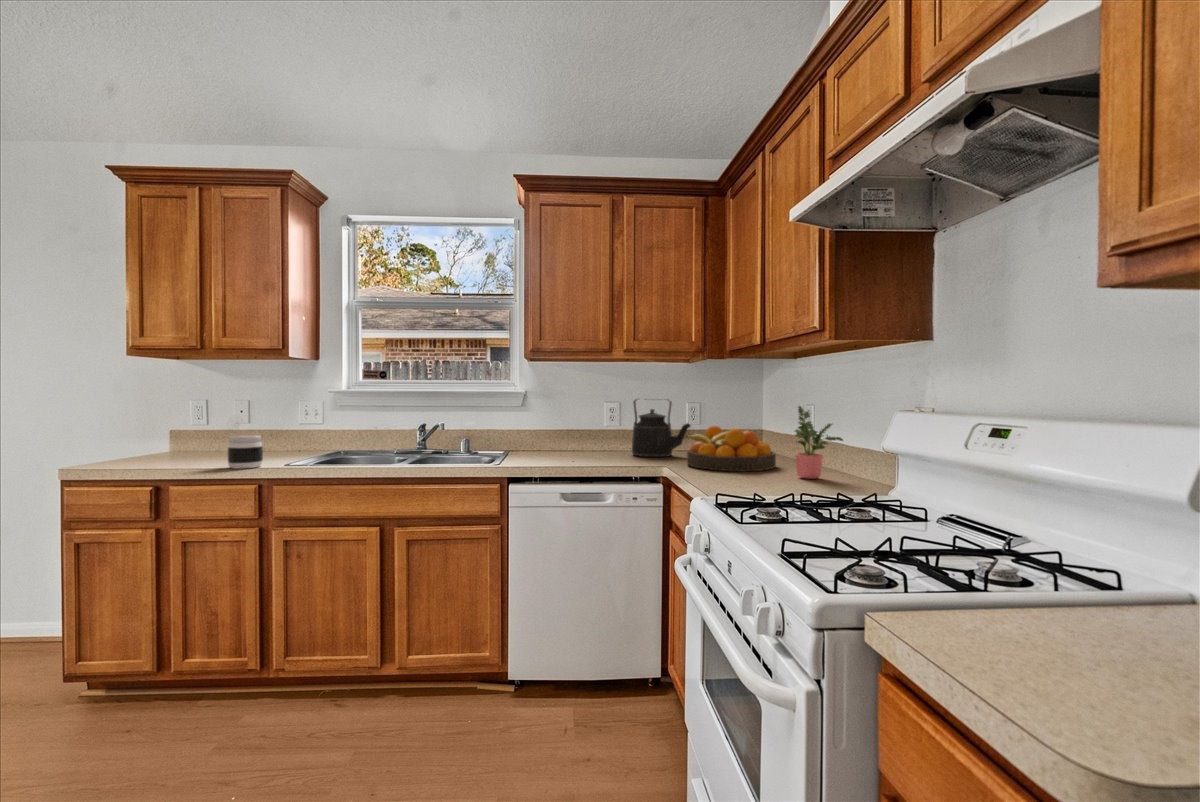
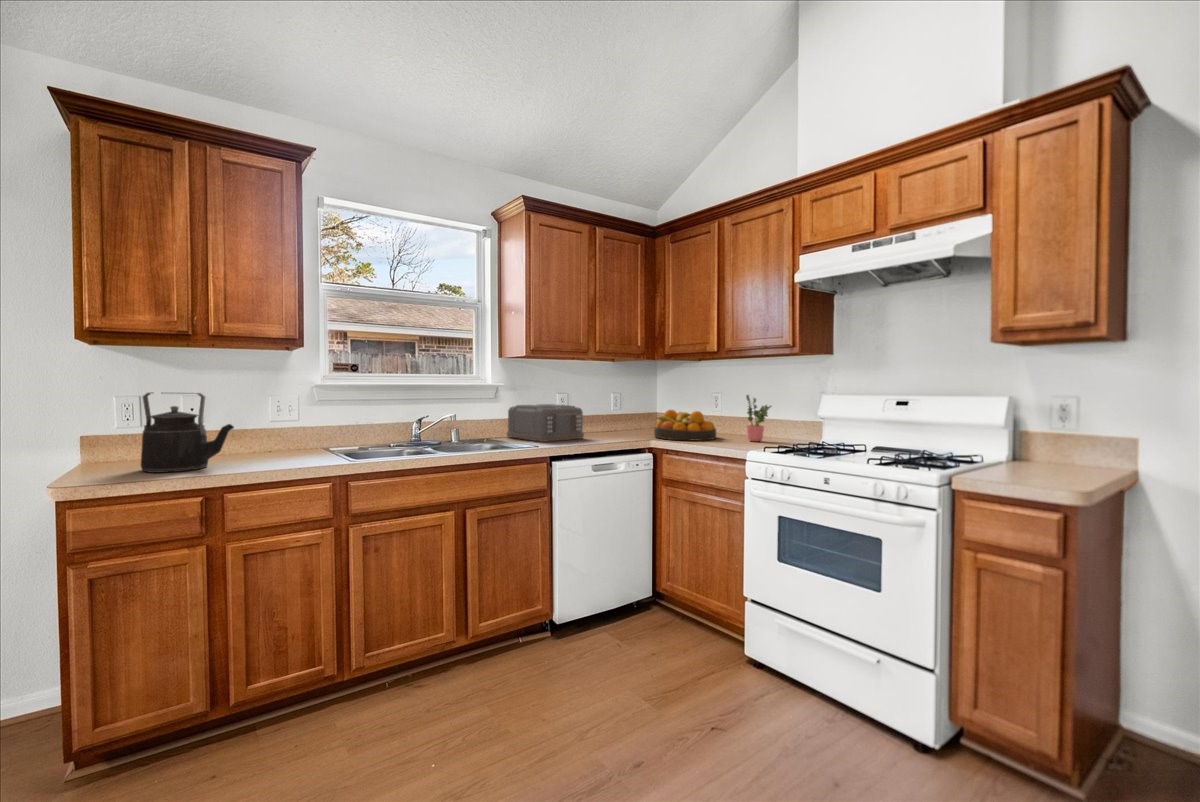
kettle: present [632,399,690,457] -> present [141,392,234,473]
toaster: none [529,415,601,460] -> present [507,404,584,442]
jar: present [227,435,263,469] -> none [290,431,327,467]

